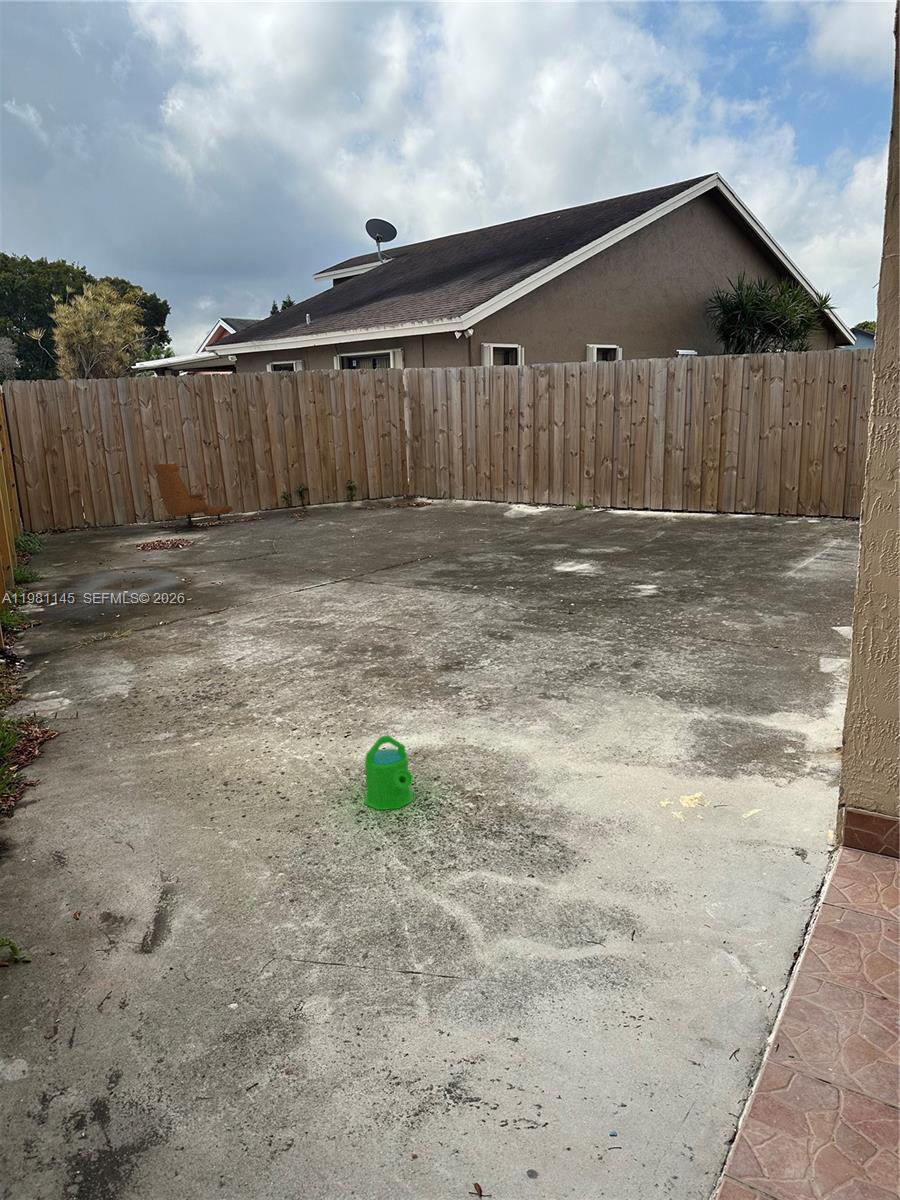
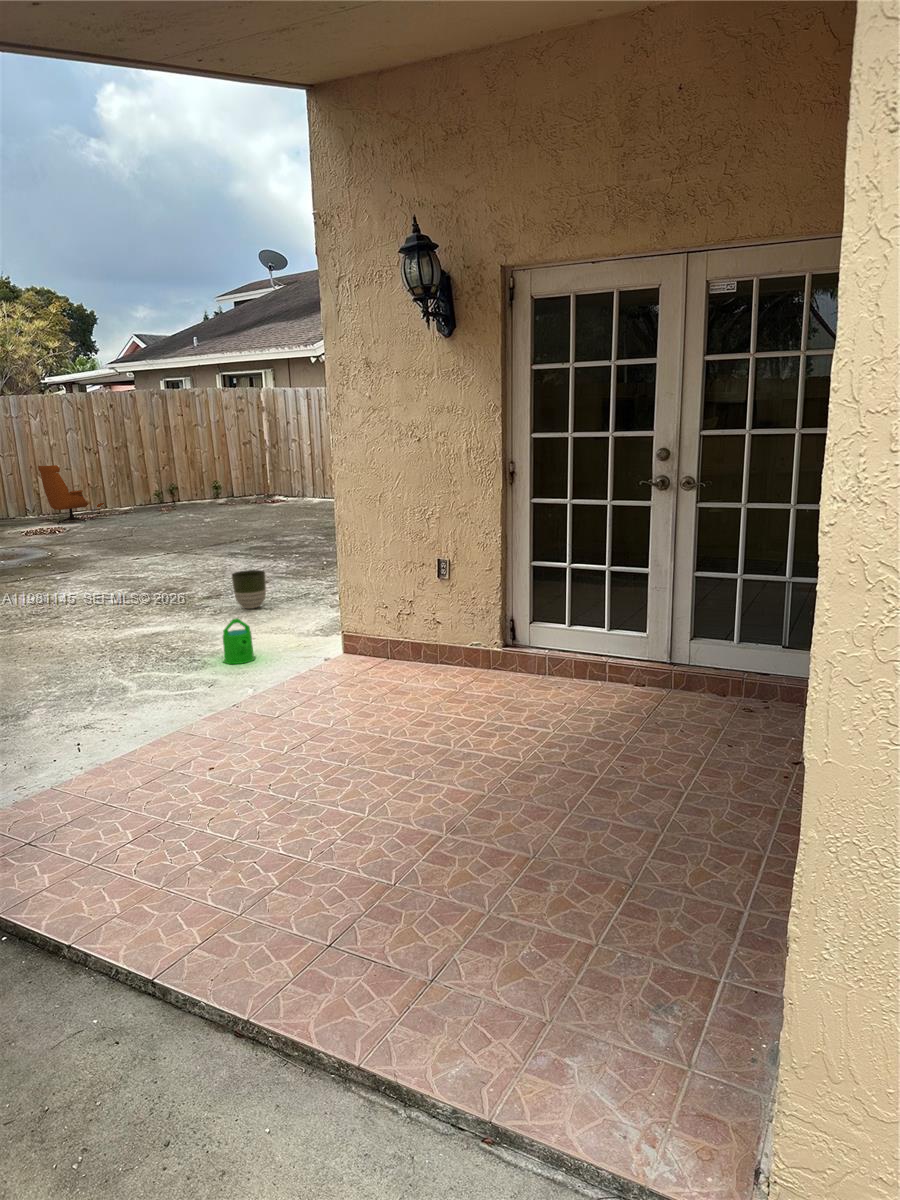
planter: none [541,653,595,719] -> present [232,570,266,609]
watering can: present [364,735,413,810] -> present [223,618,256,664]

